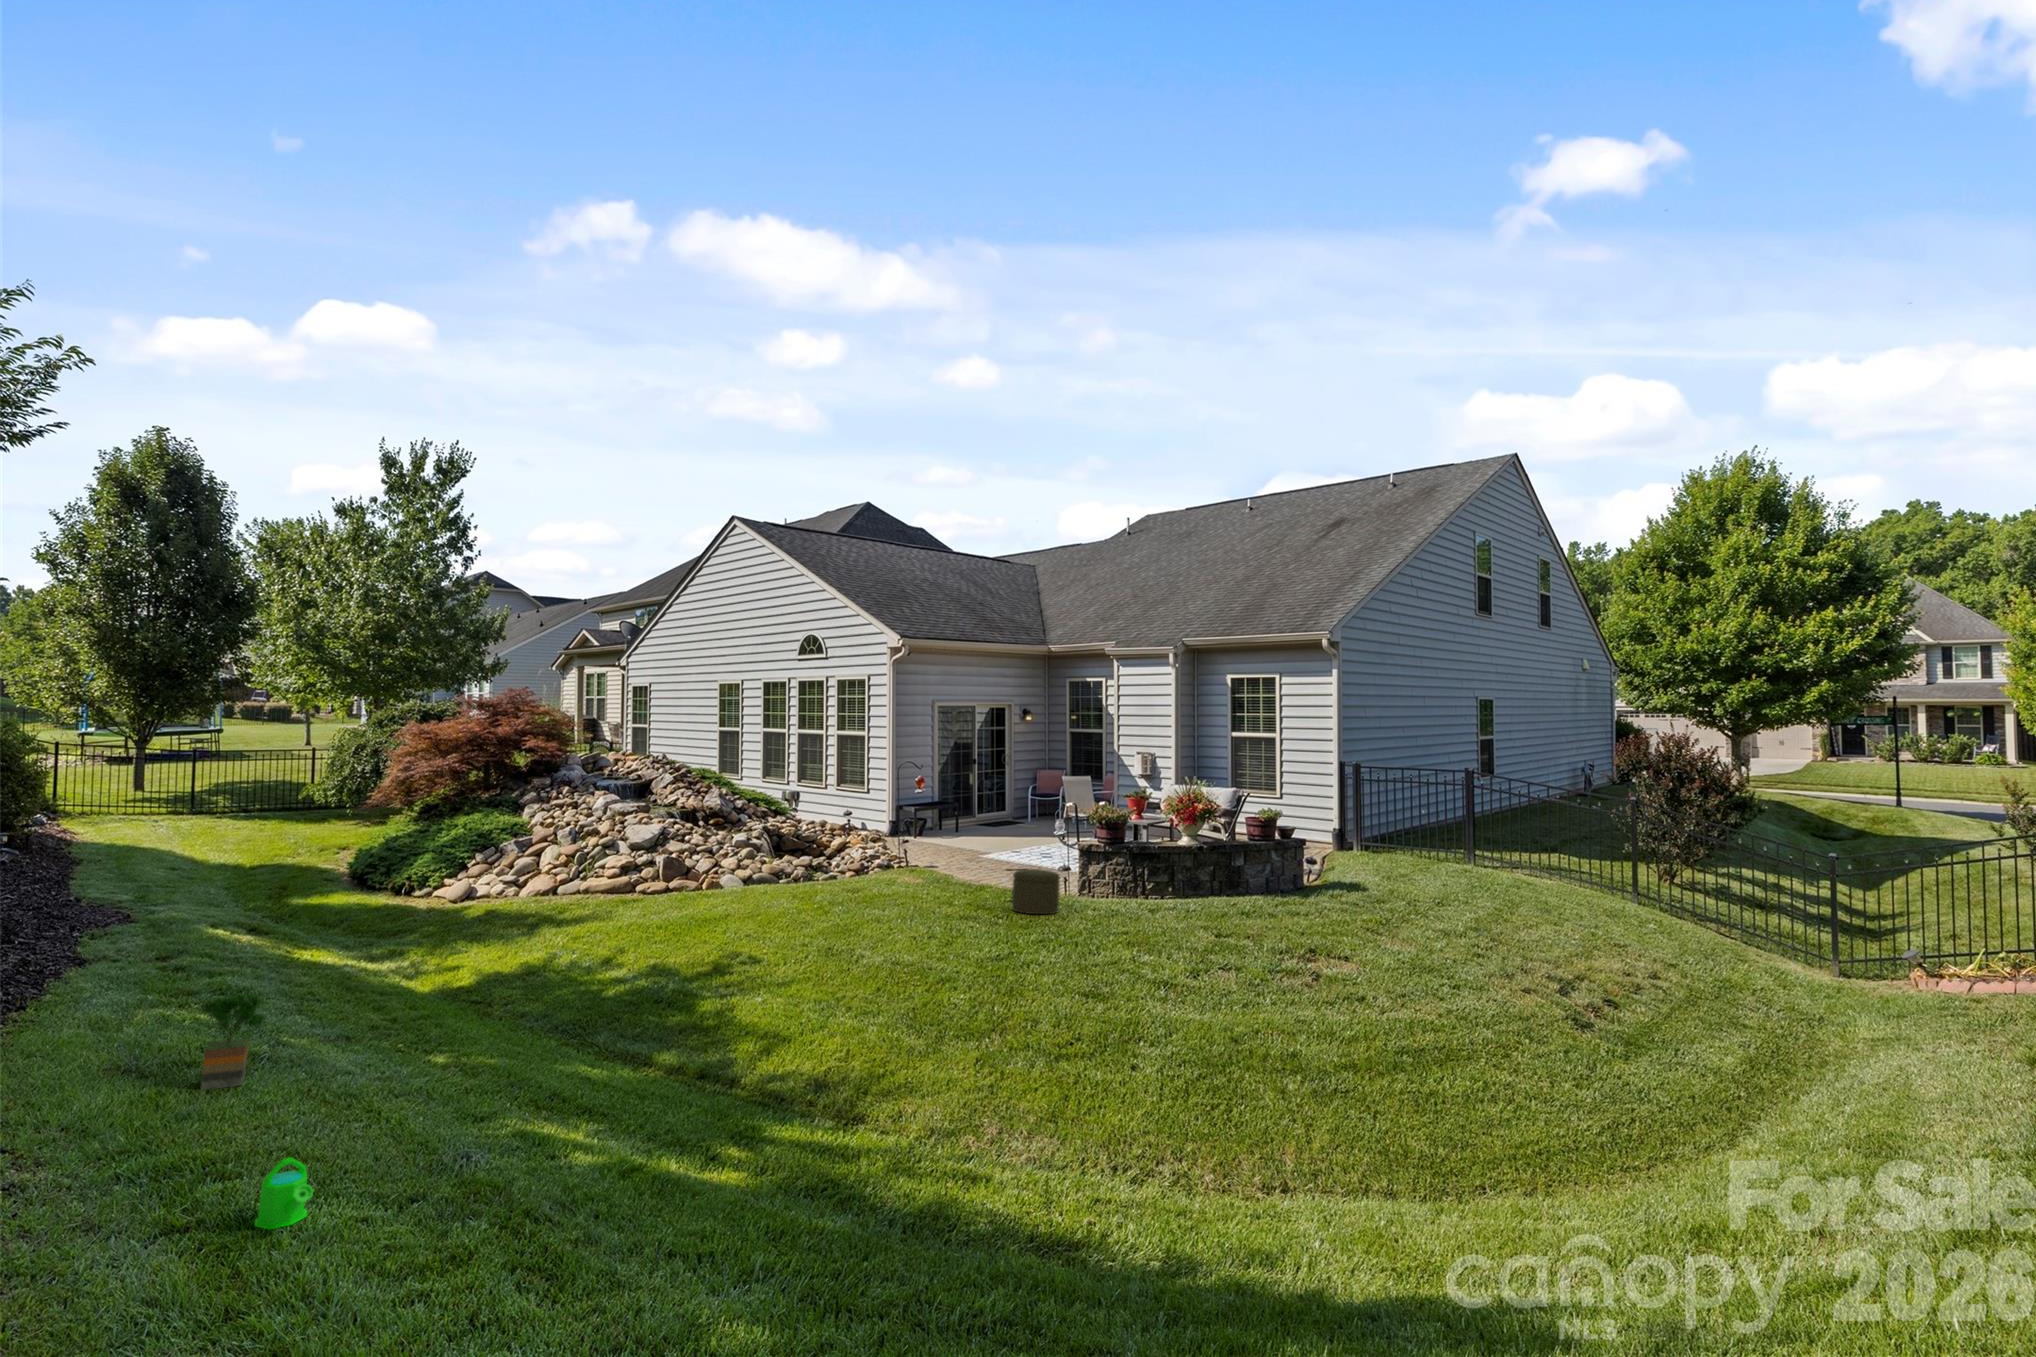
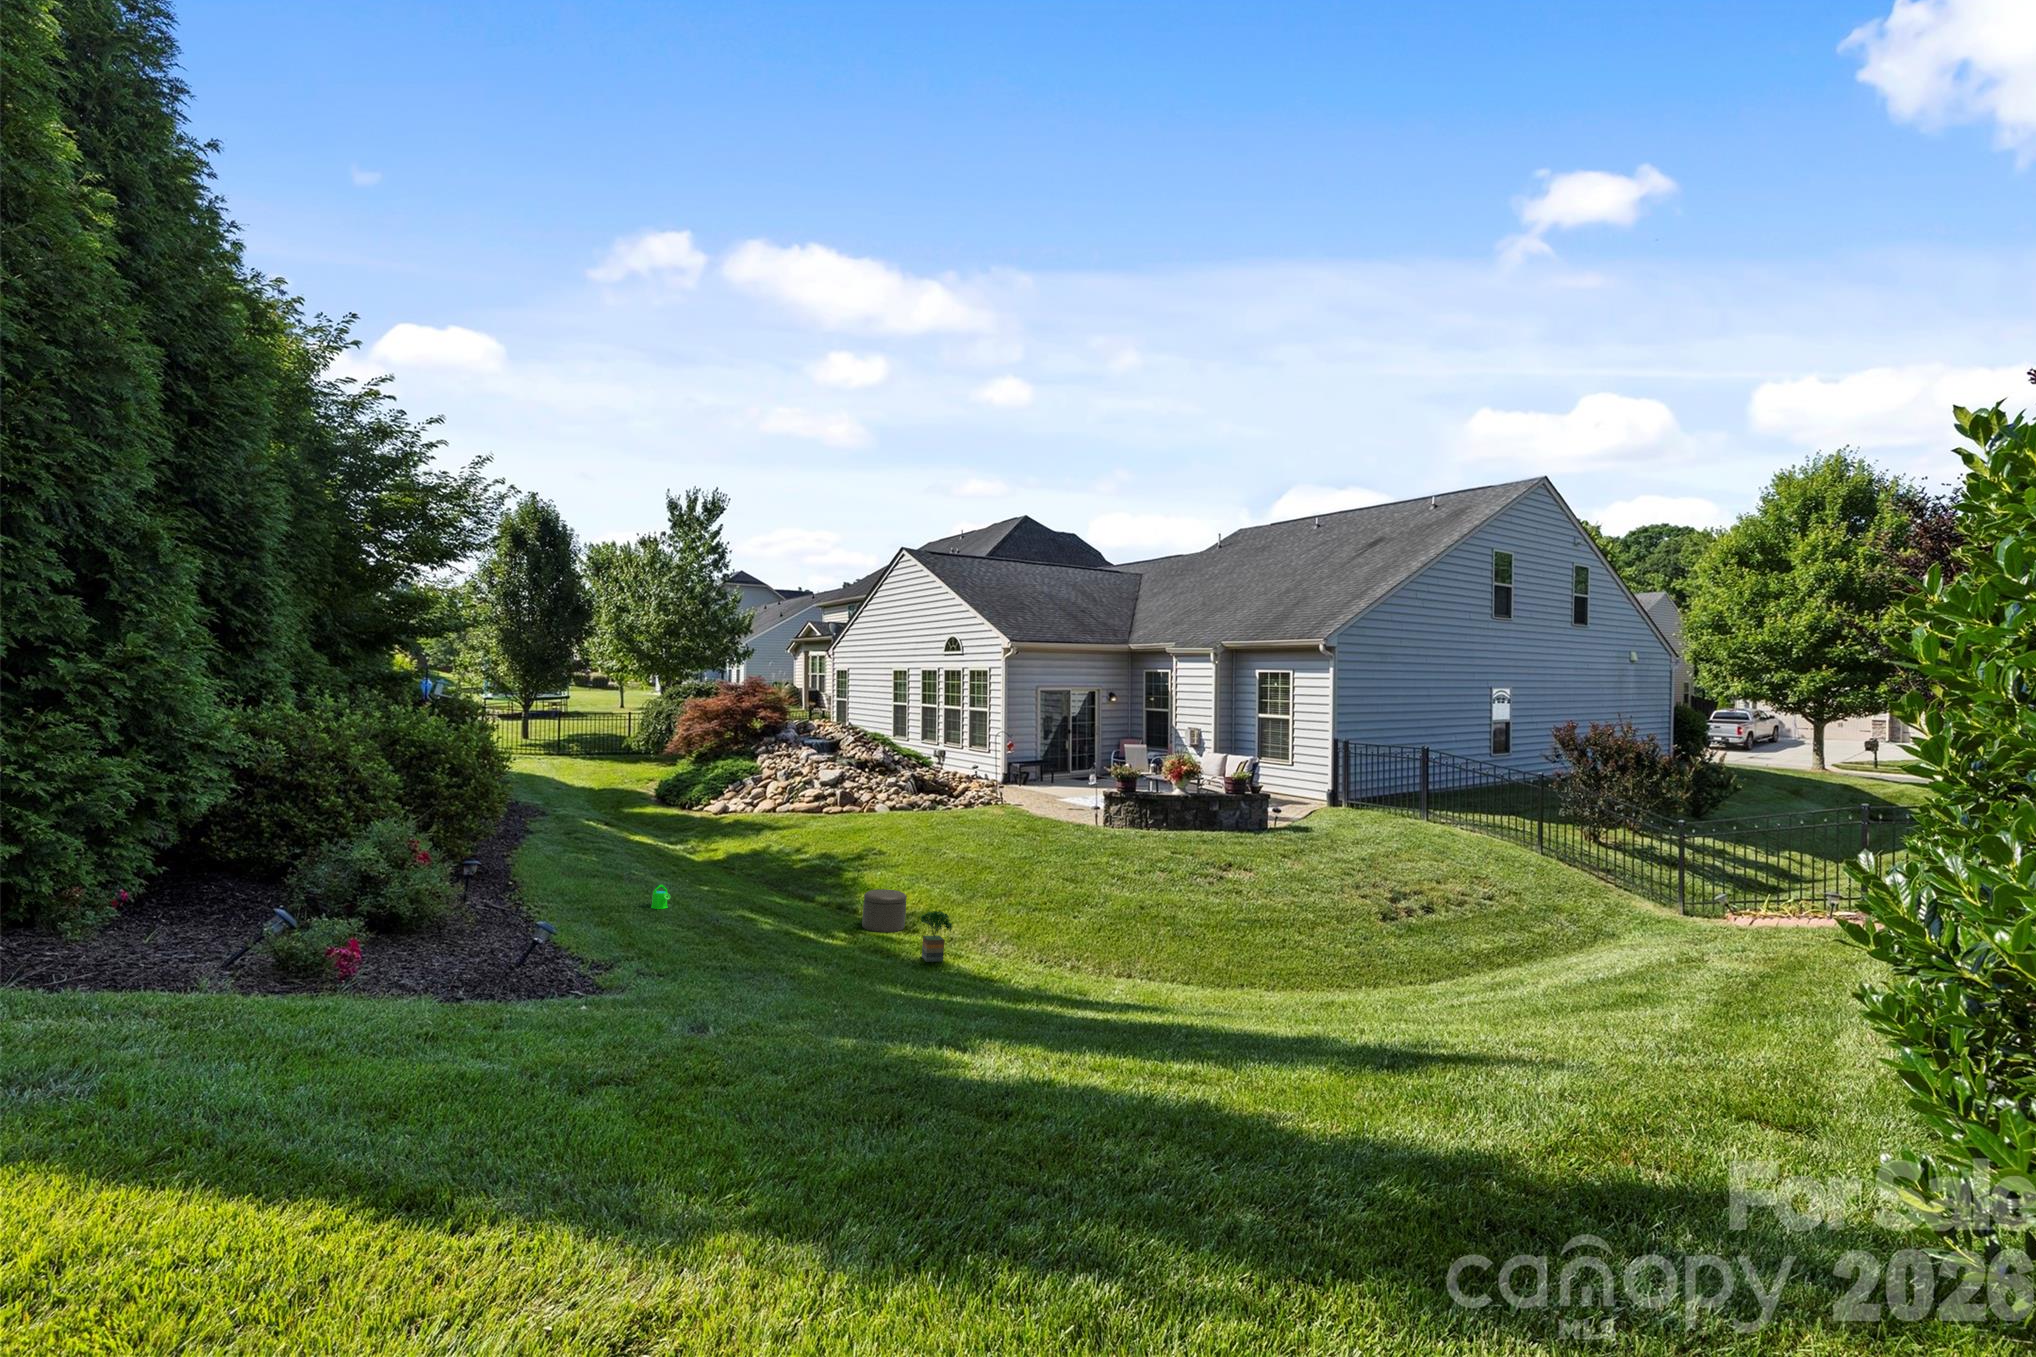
ottoman: present [1012,869,1060,914] -> present [862,889,907,932]
potted tree: present [199,994,268,1090] -> present [921,911,953,962]

